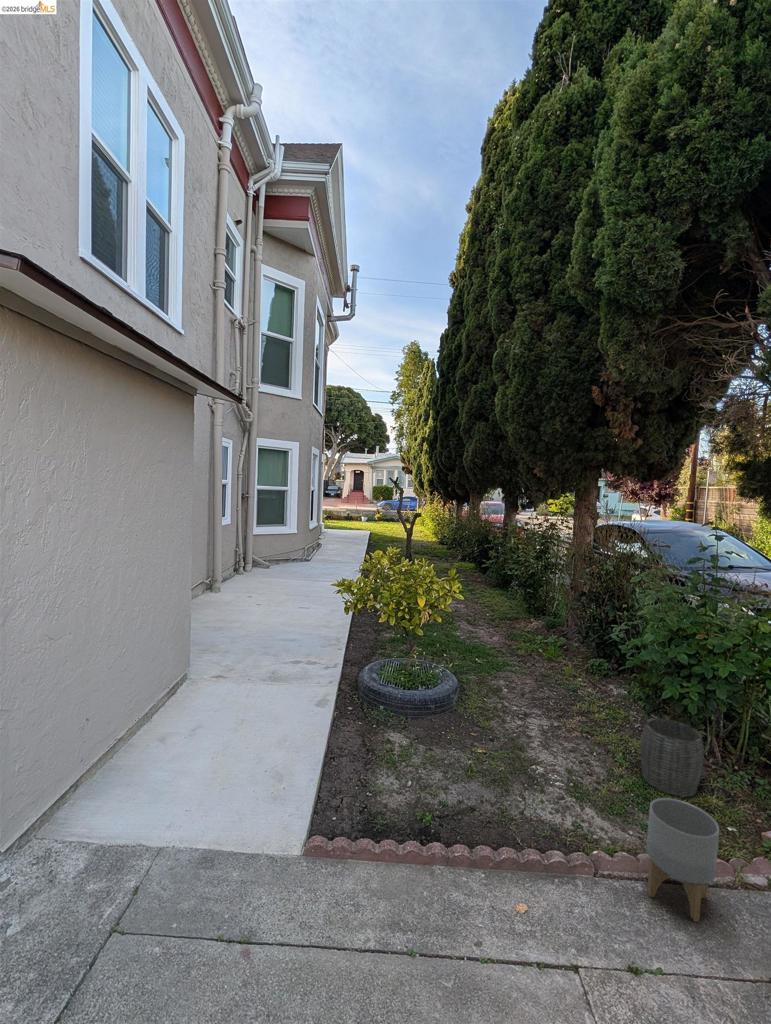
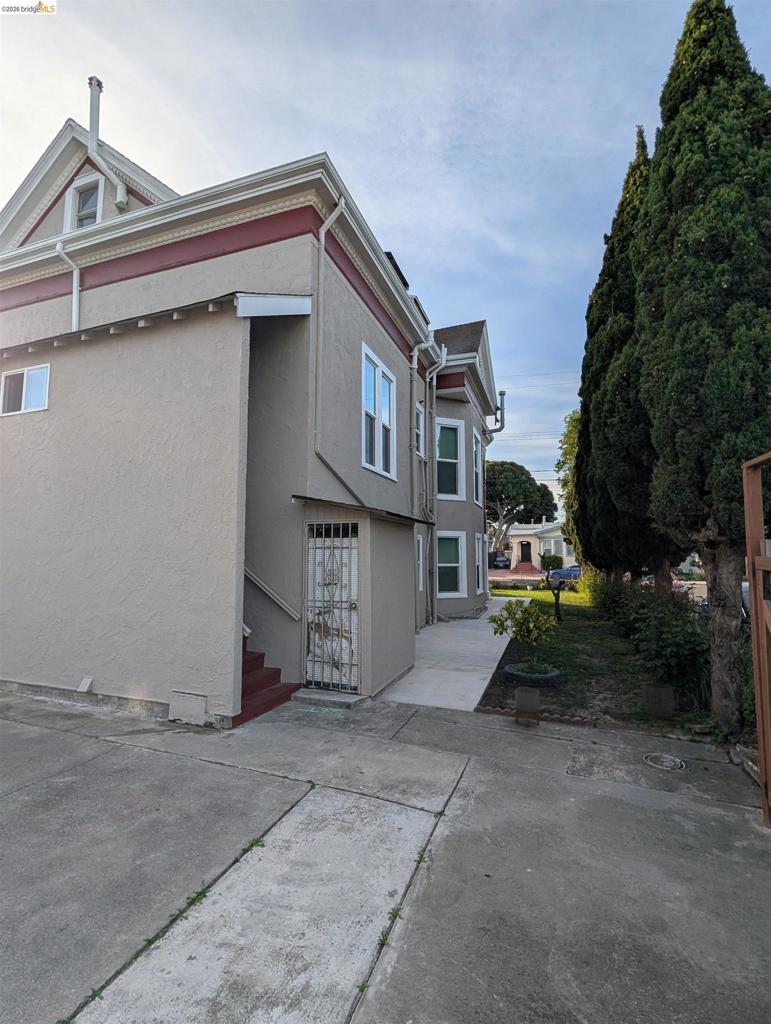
planter: present [646,798,719,921] -> present [515,687,539,726]

